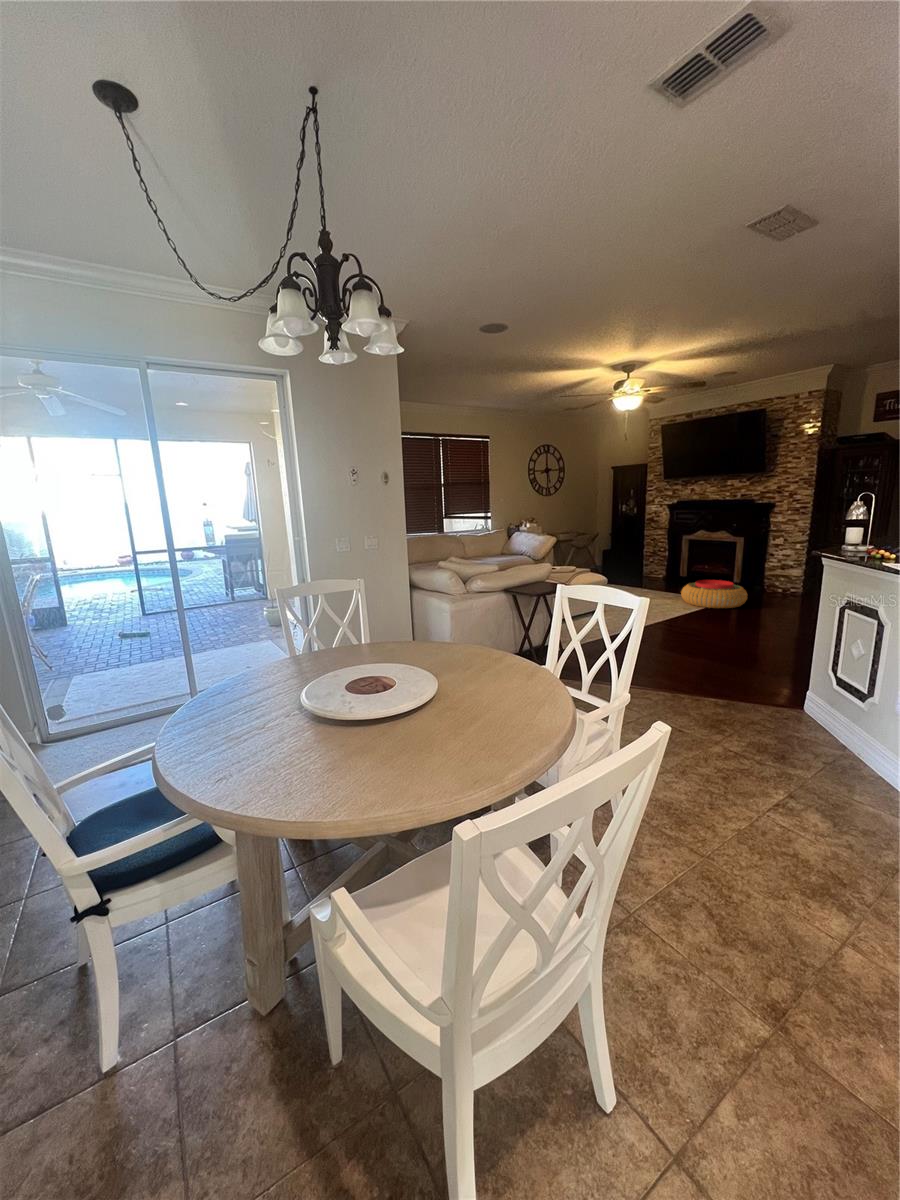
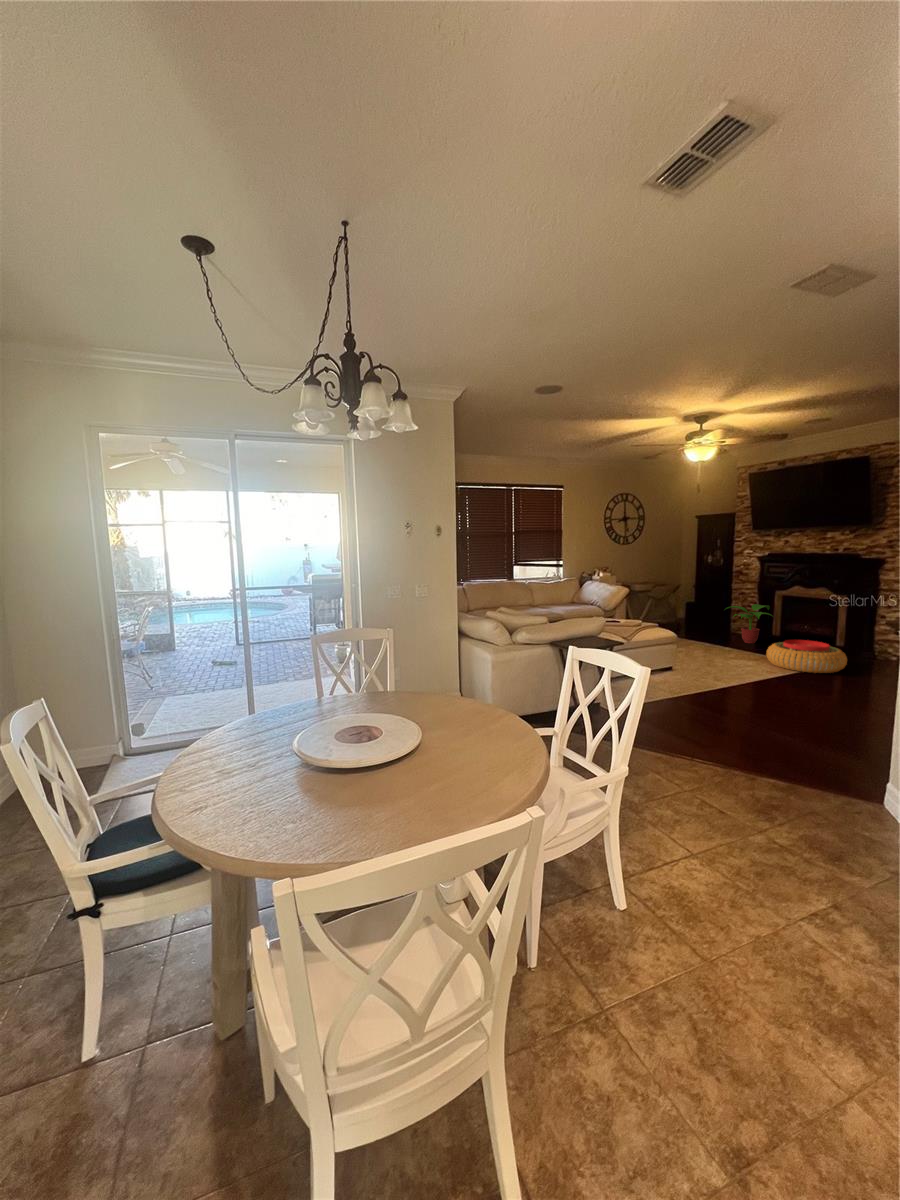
potted plant: none [640,550,684,586] -> present [725,604,772,643]

